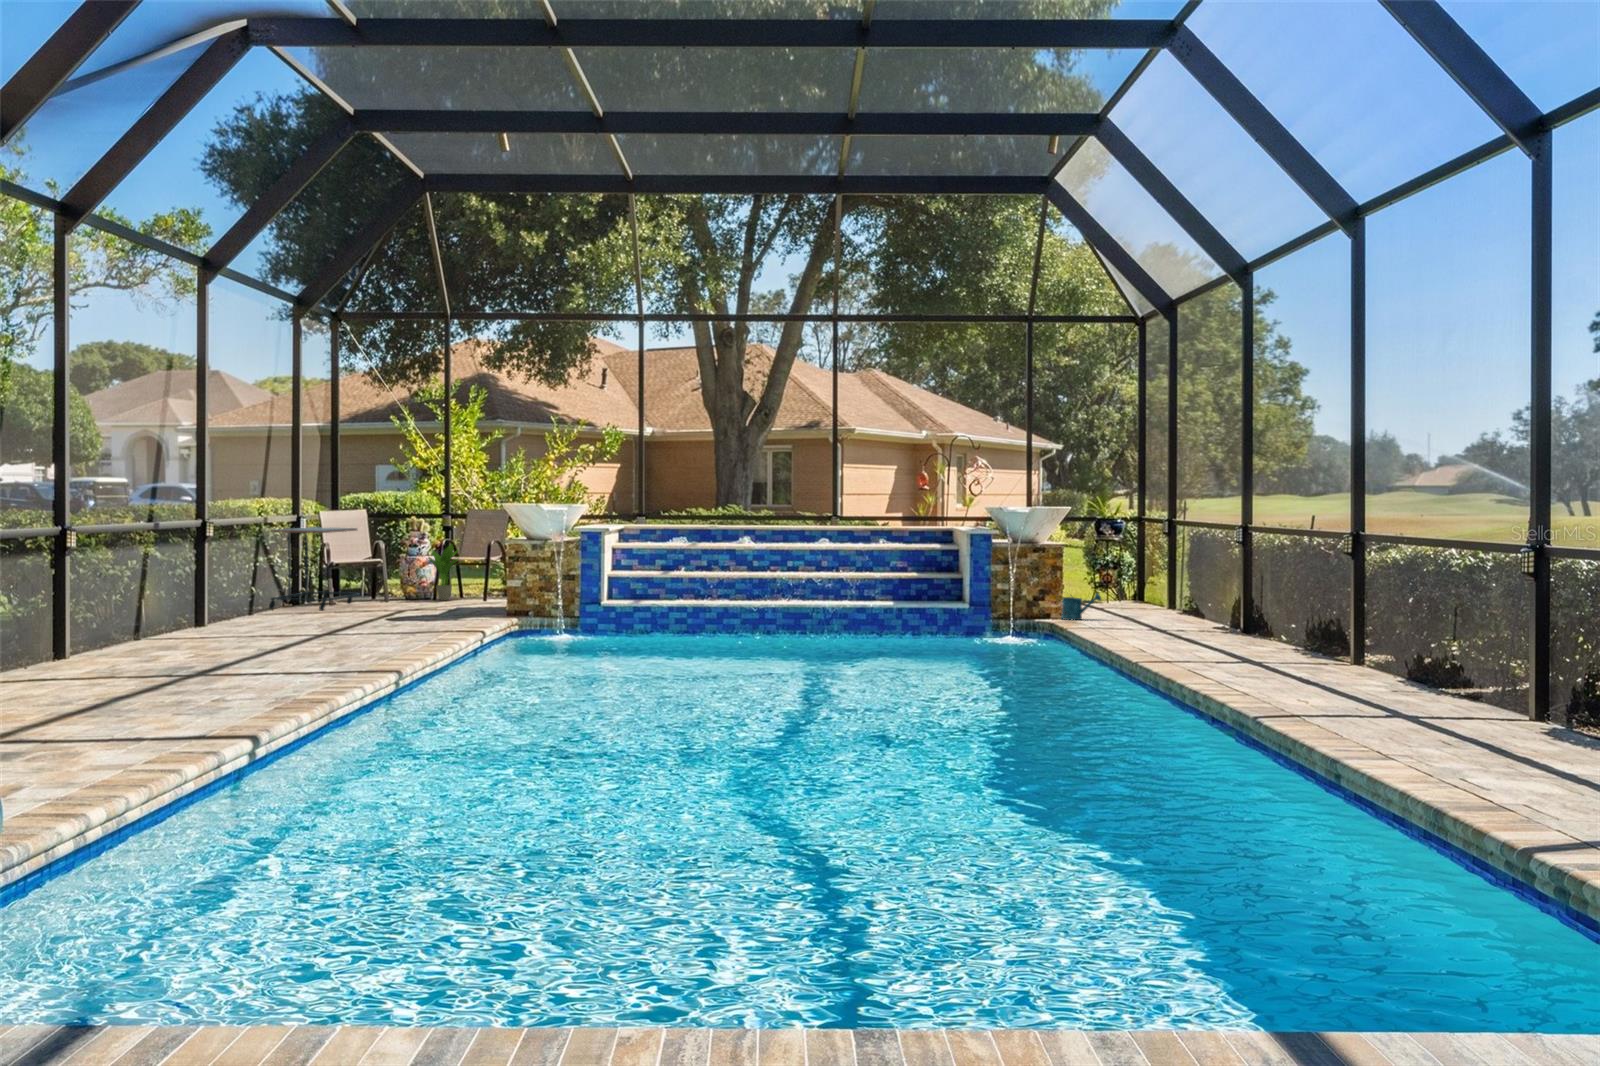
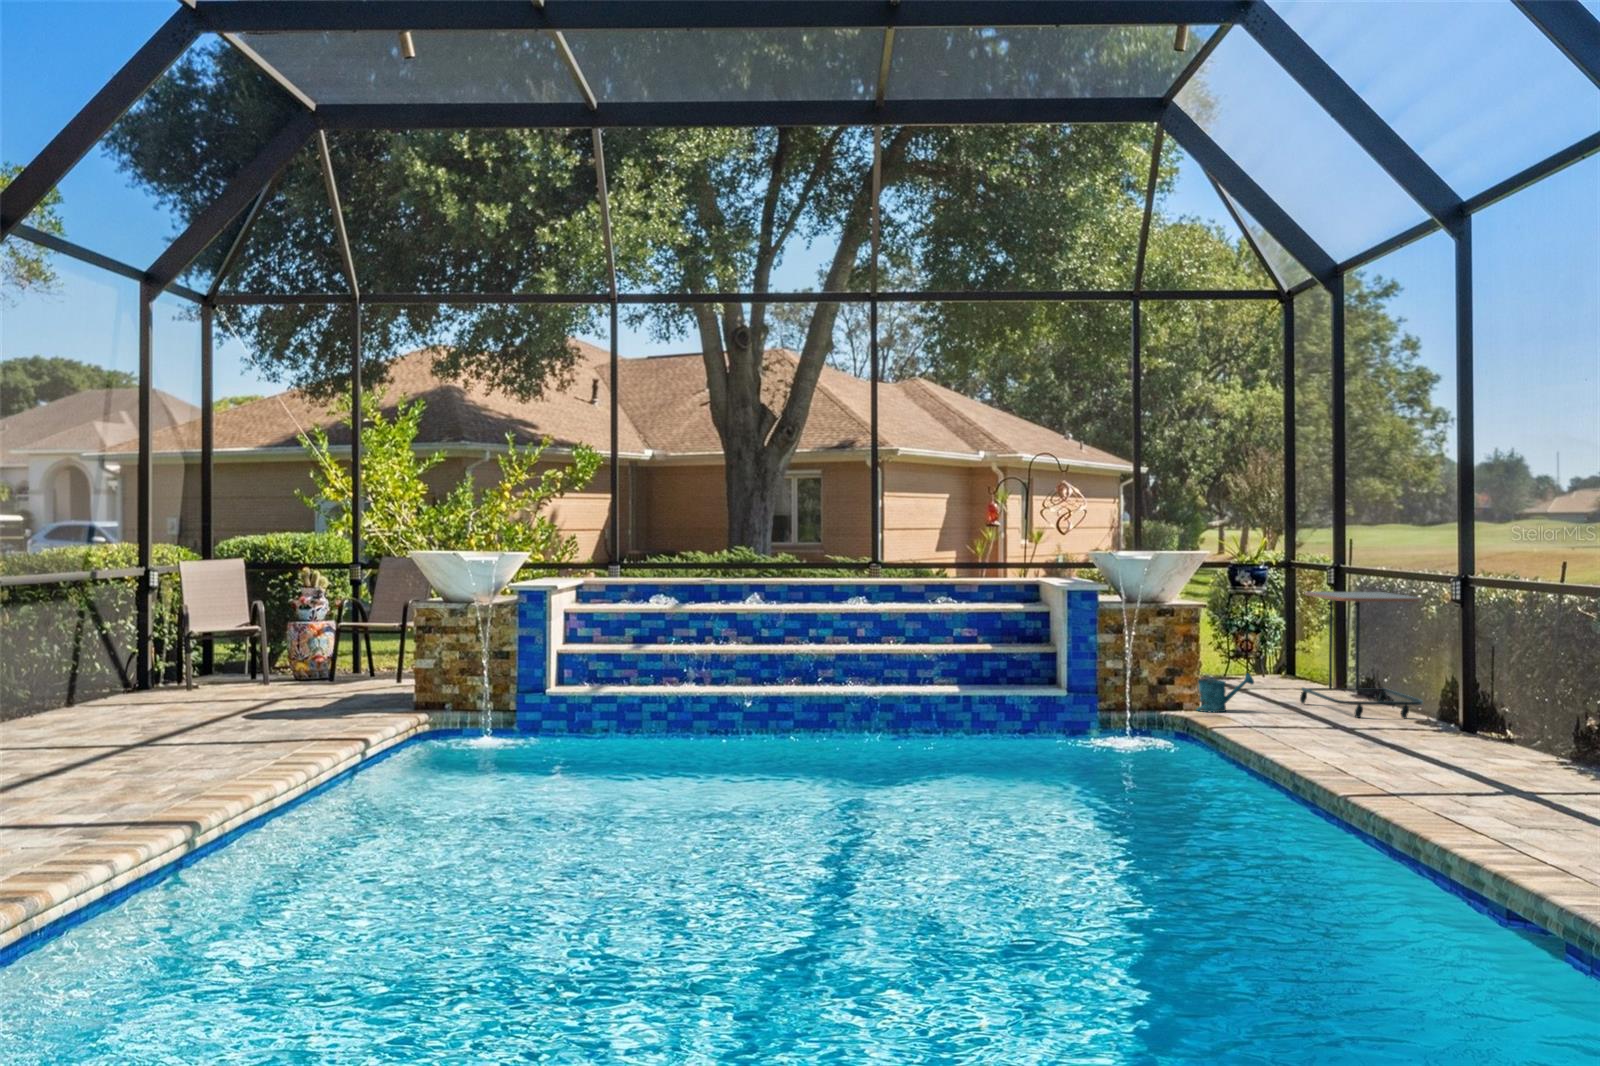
side table: present [269,527,359,611] -> present [1300,592,1423,719]
potted plant: present [428,544,459,600] -> none [324,605,380,681]

